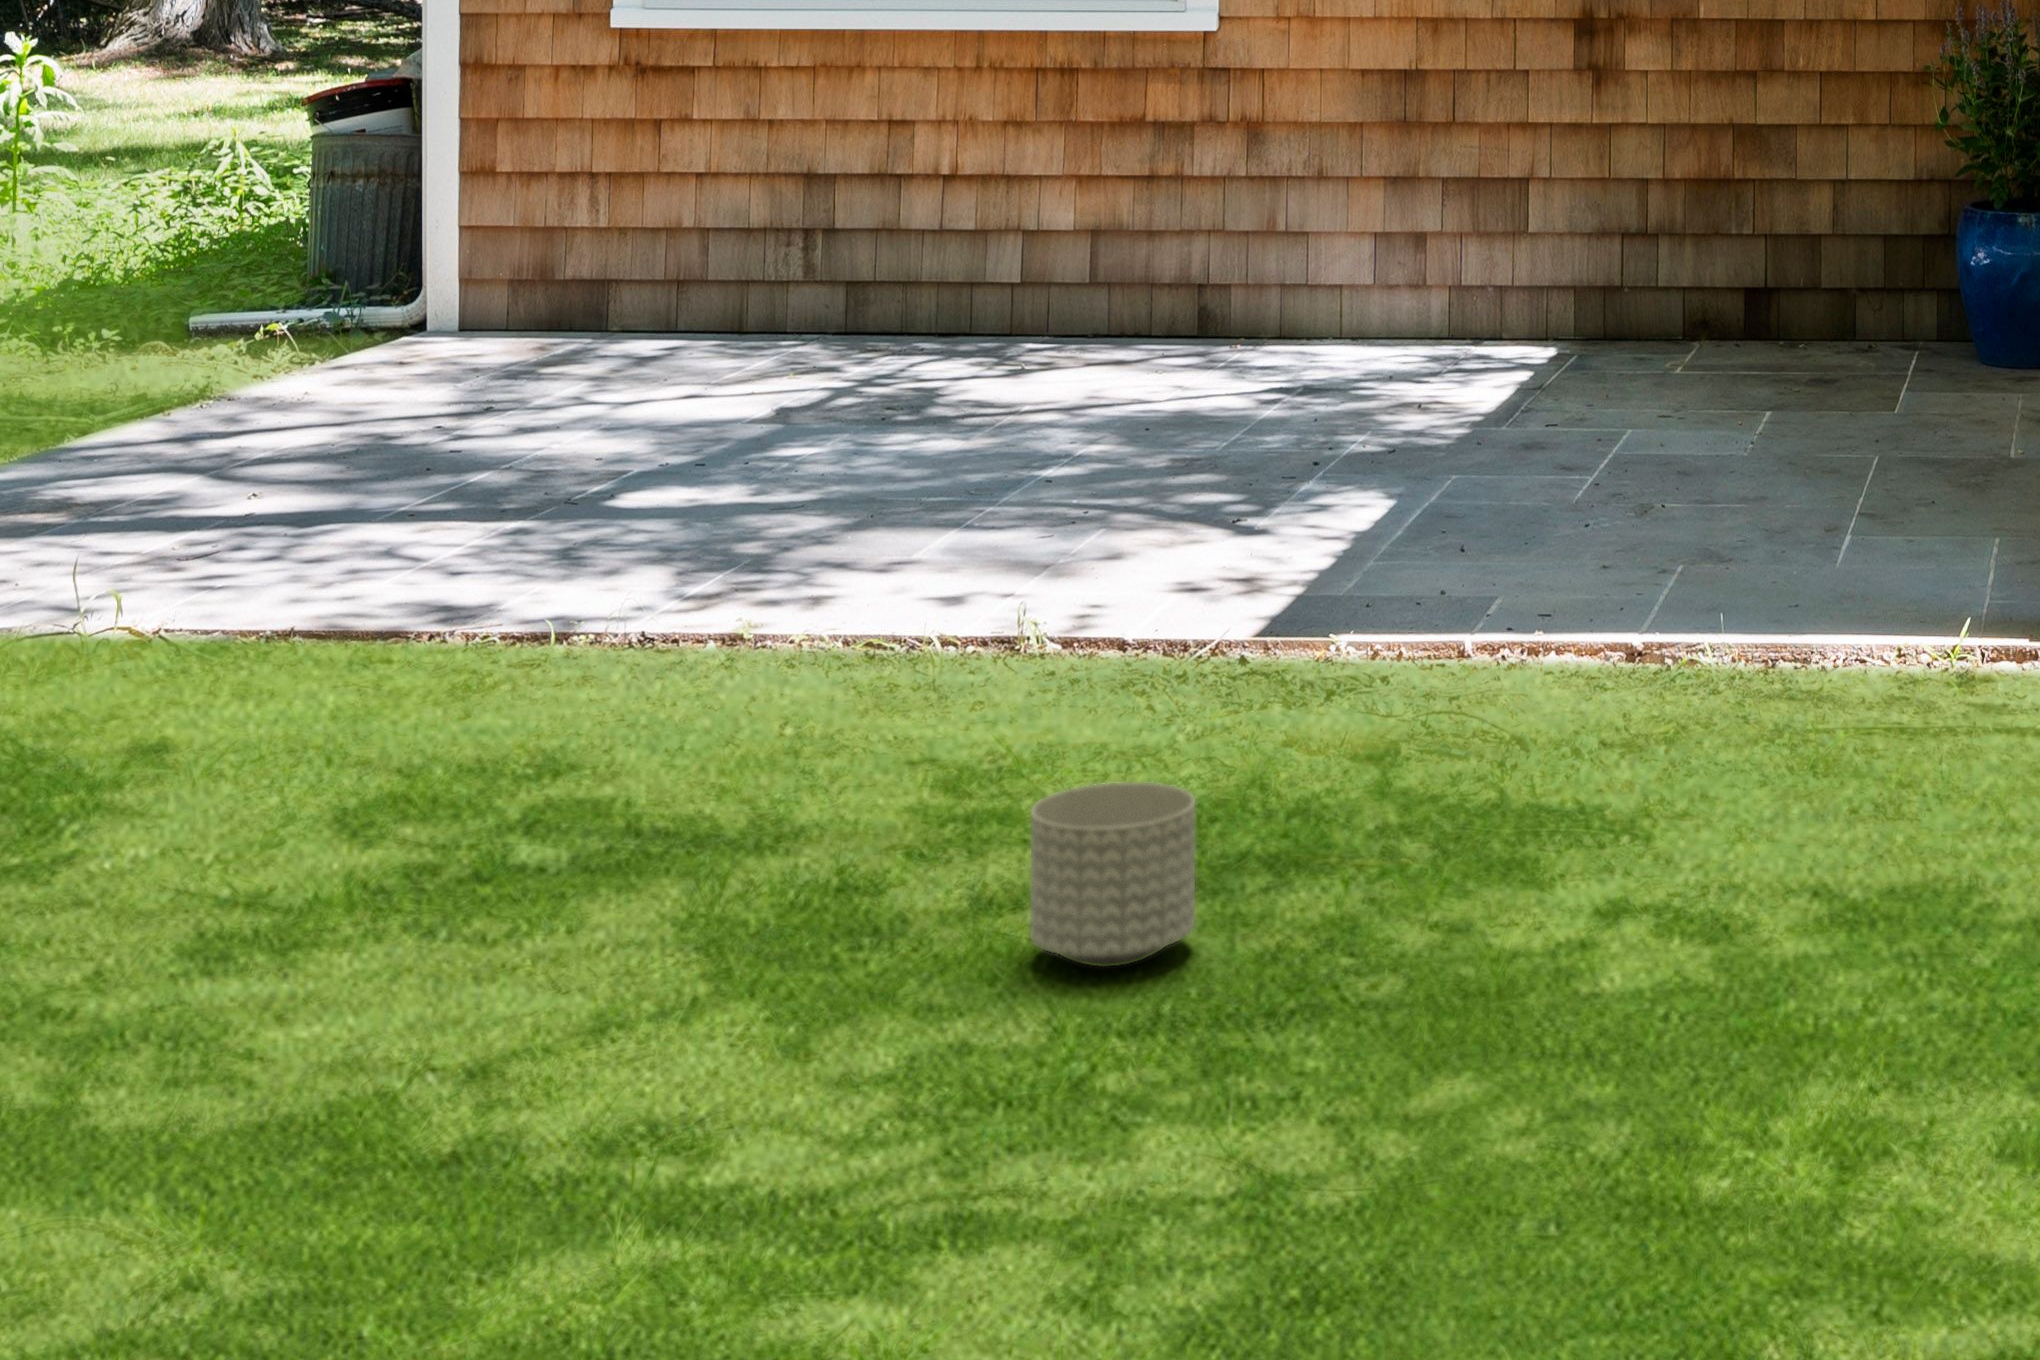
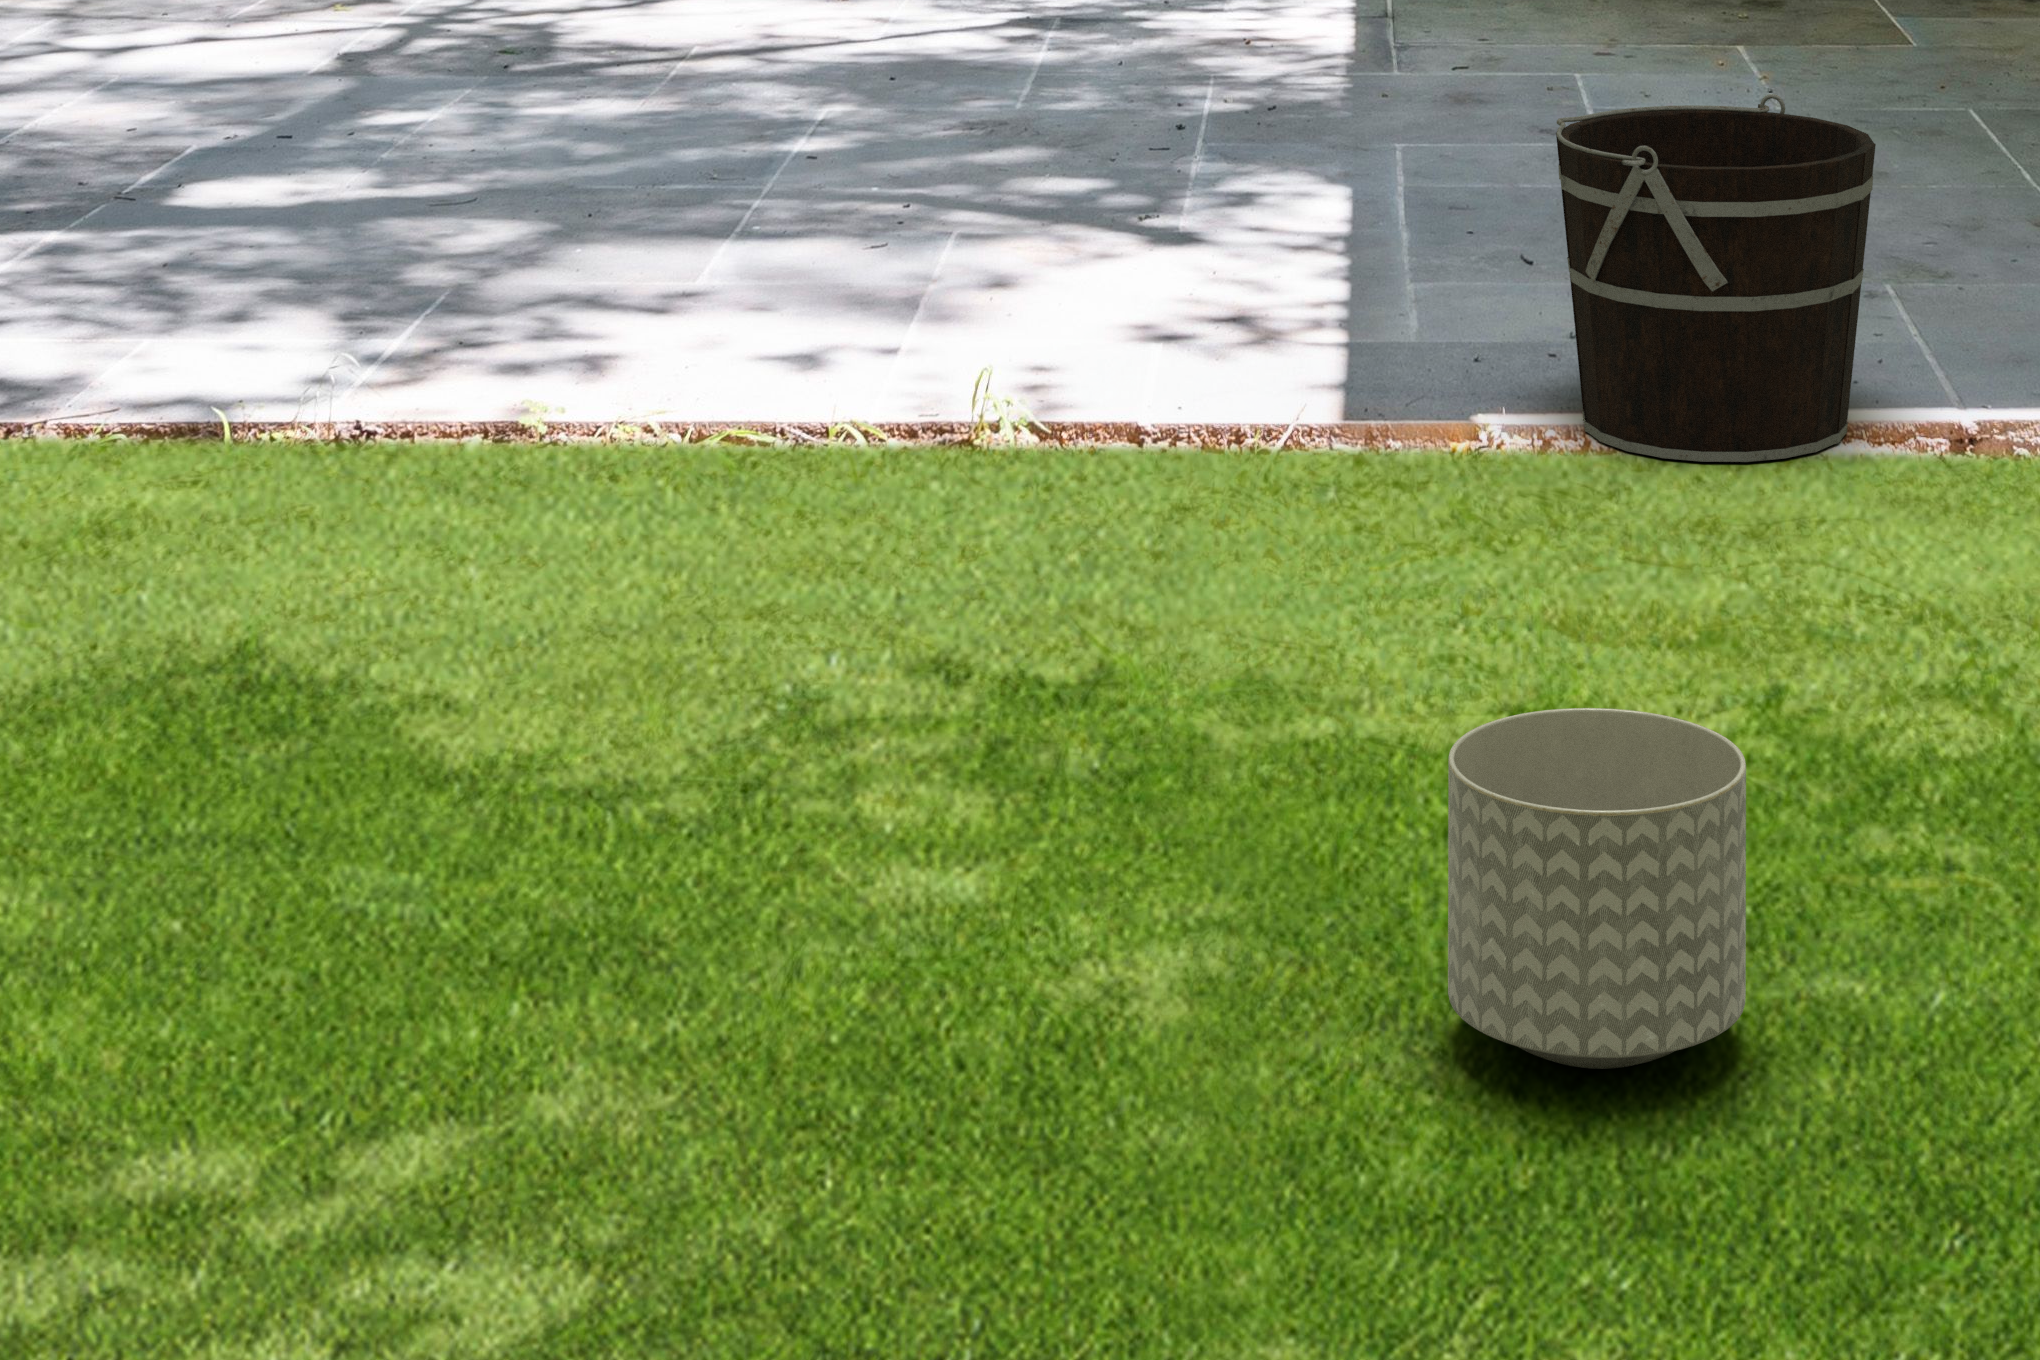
bucket: none [1388,442,1591,672] -> present [1556,94,1876,462]

